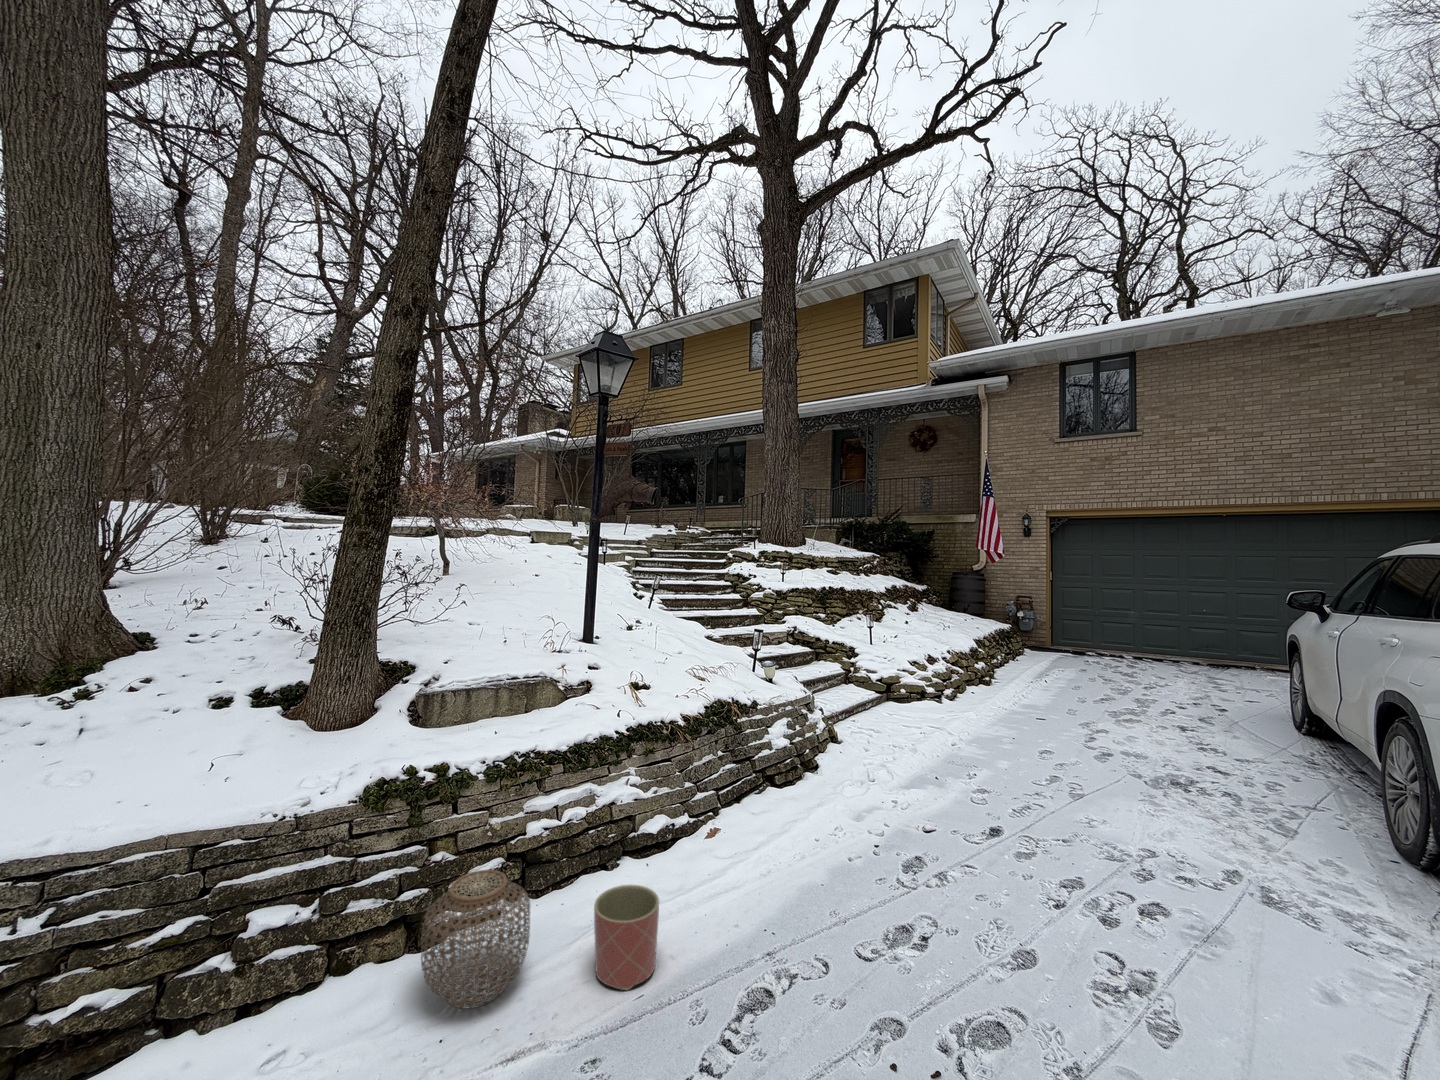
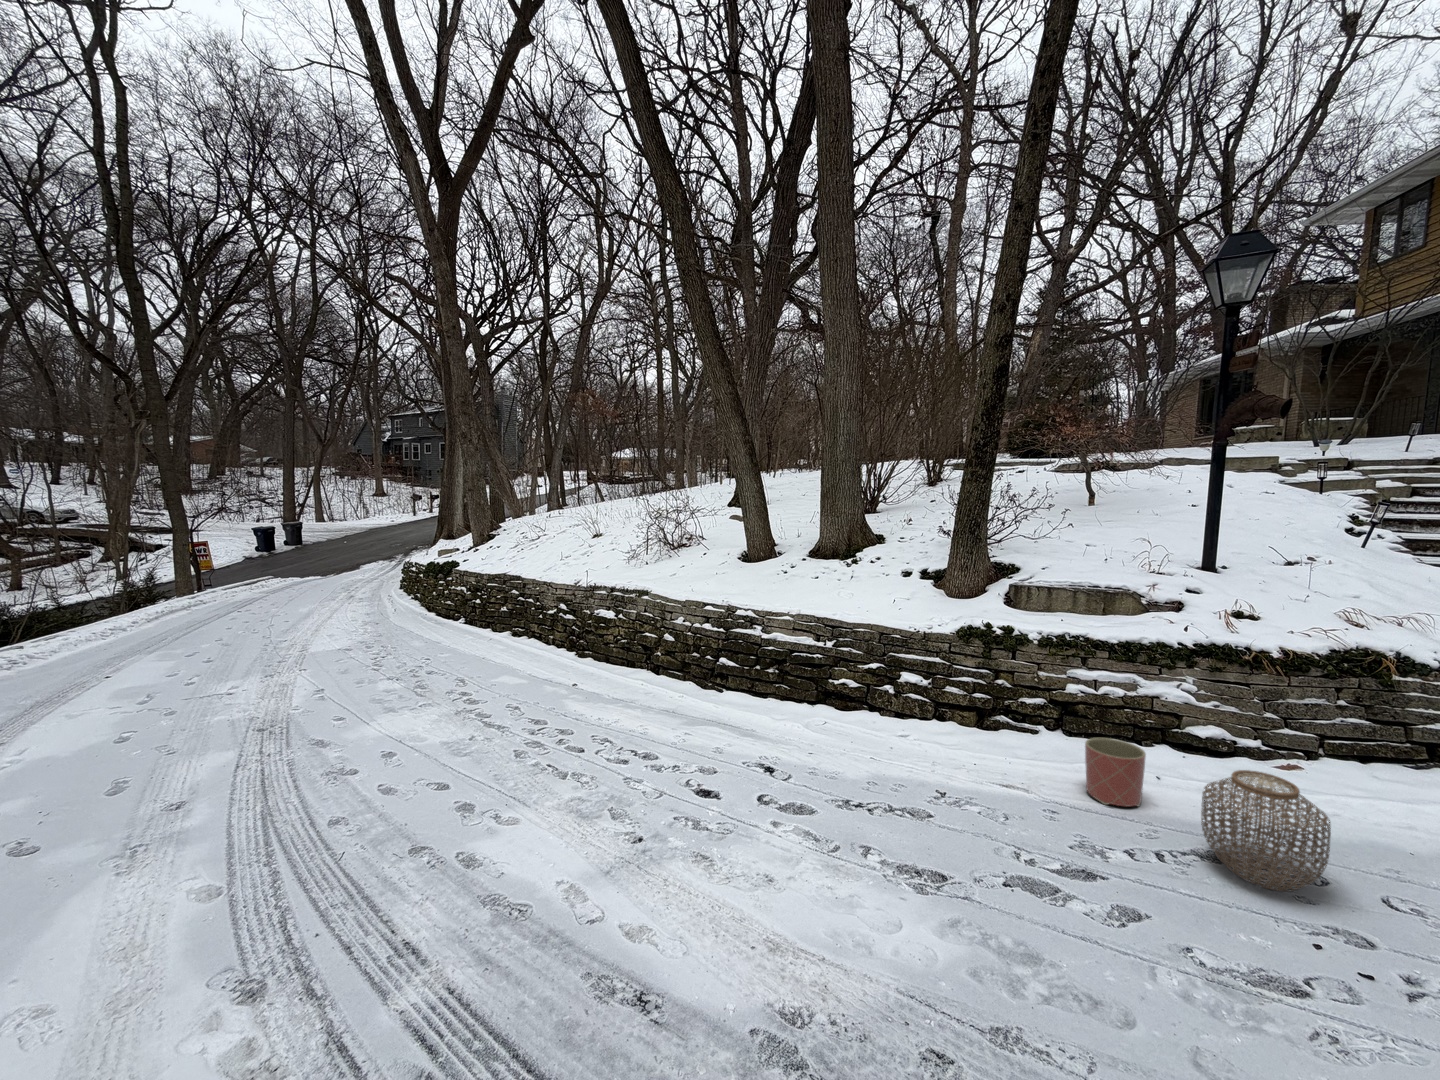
woven basket: present [421,870,530,1008] -> present [1201,770,1331,891]

